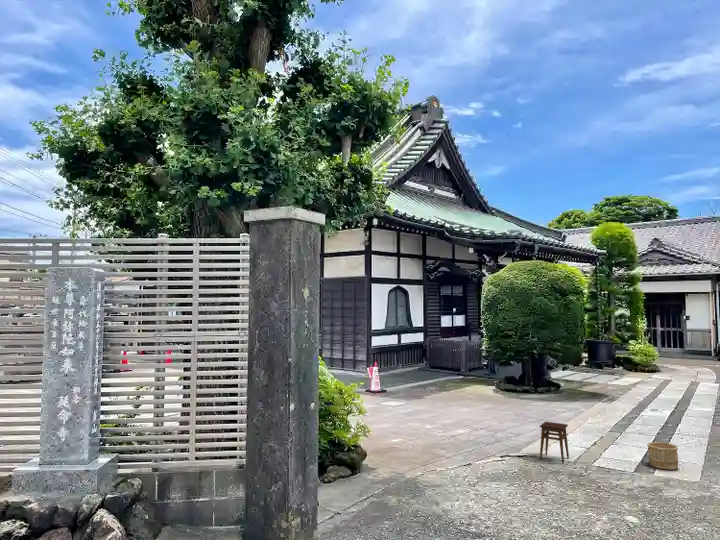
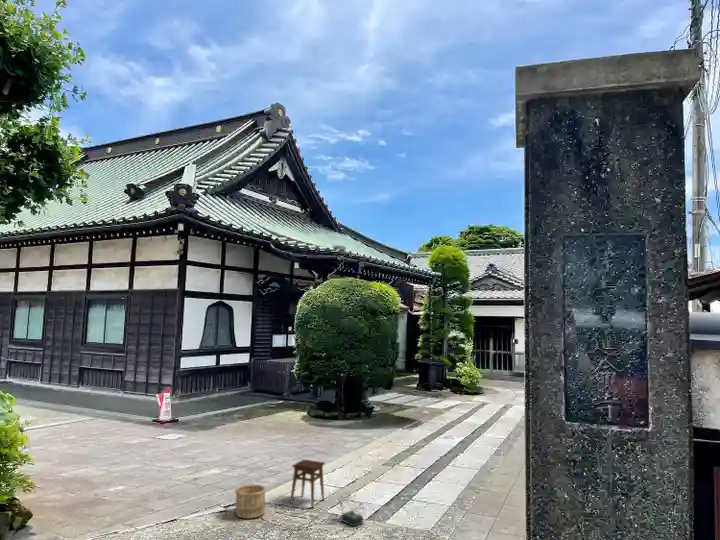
wooden bucket: present [647,442,678,470] -> present [235,485,266,518]
decorative plant: none [592,449,624,480] -> present [339,493,363,526]

